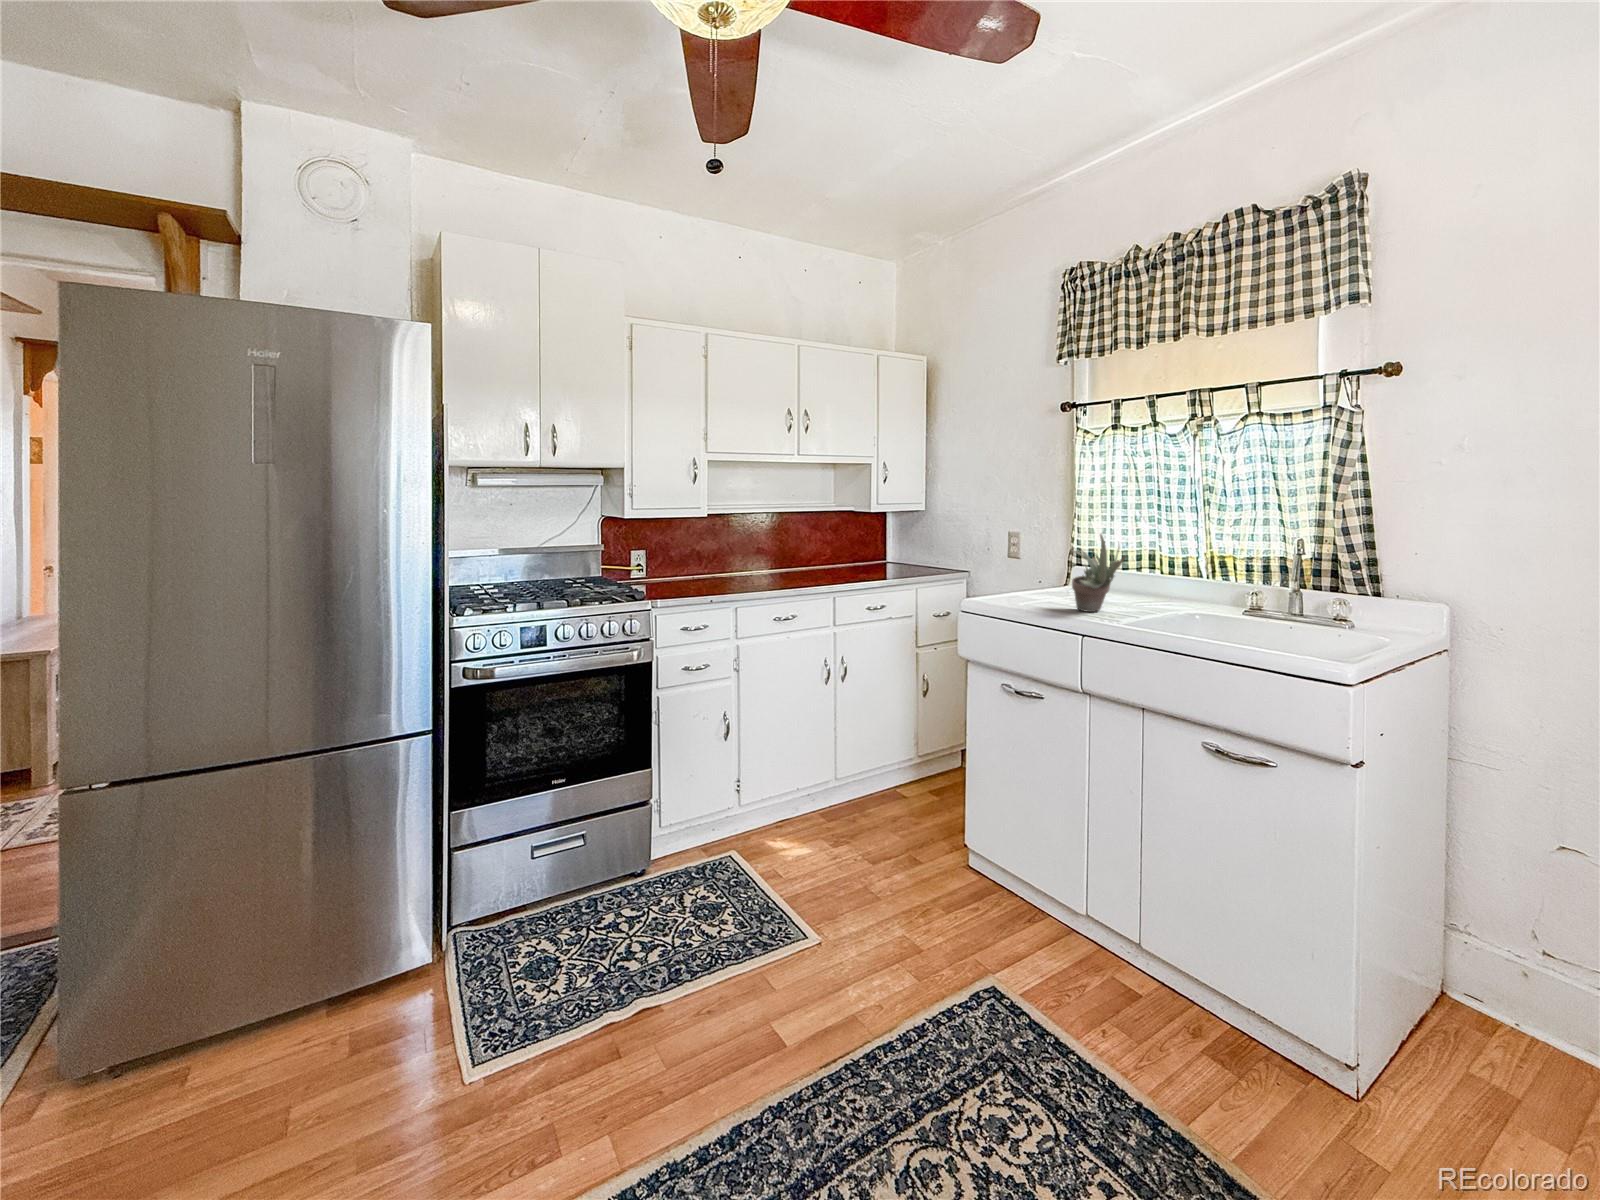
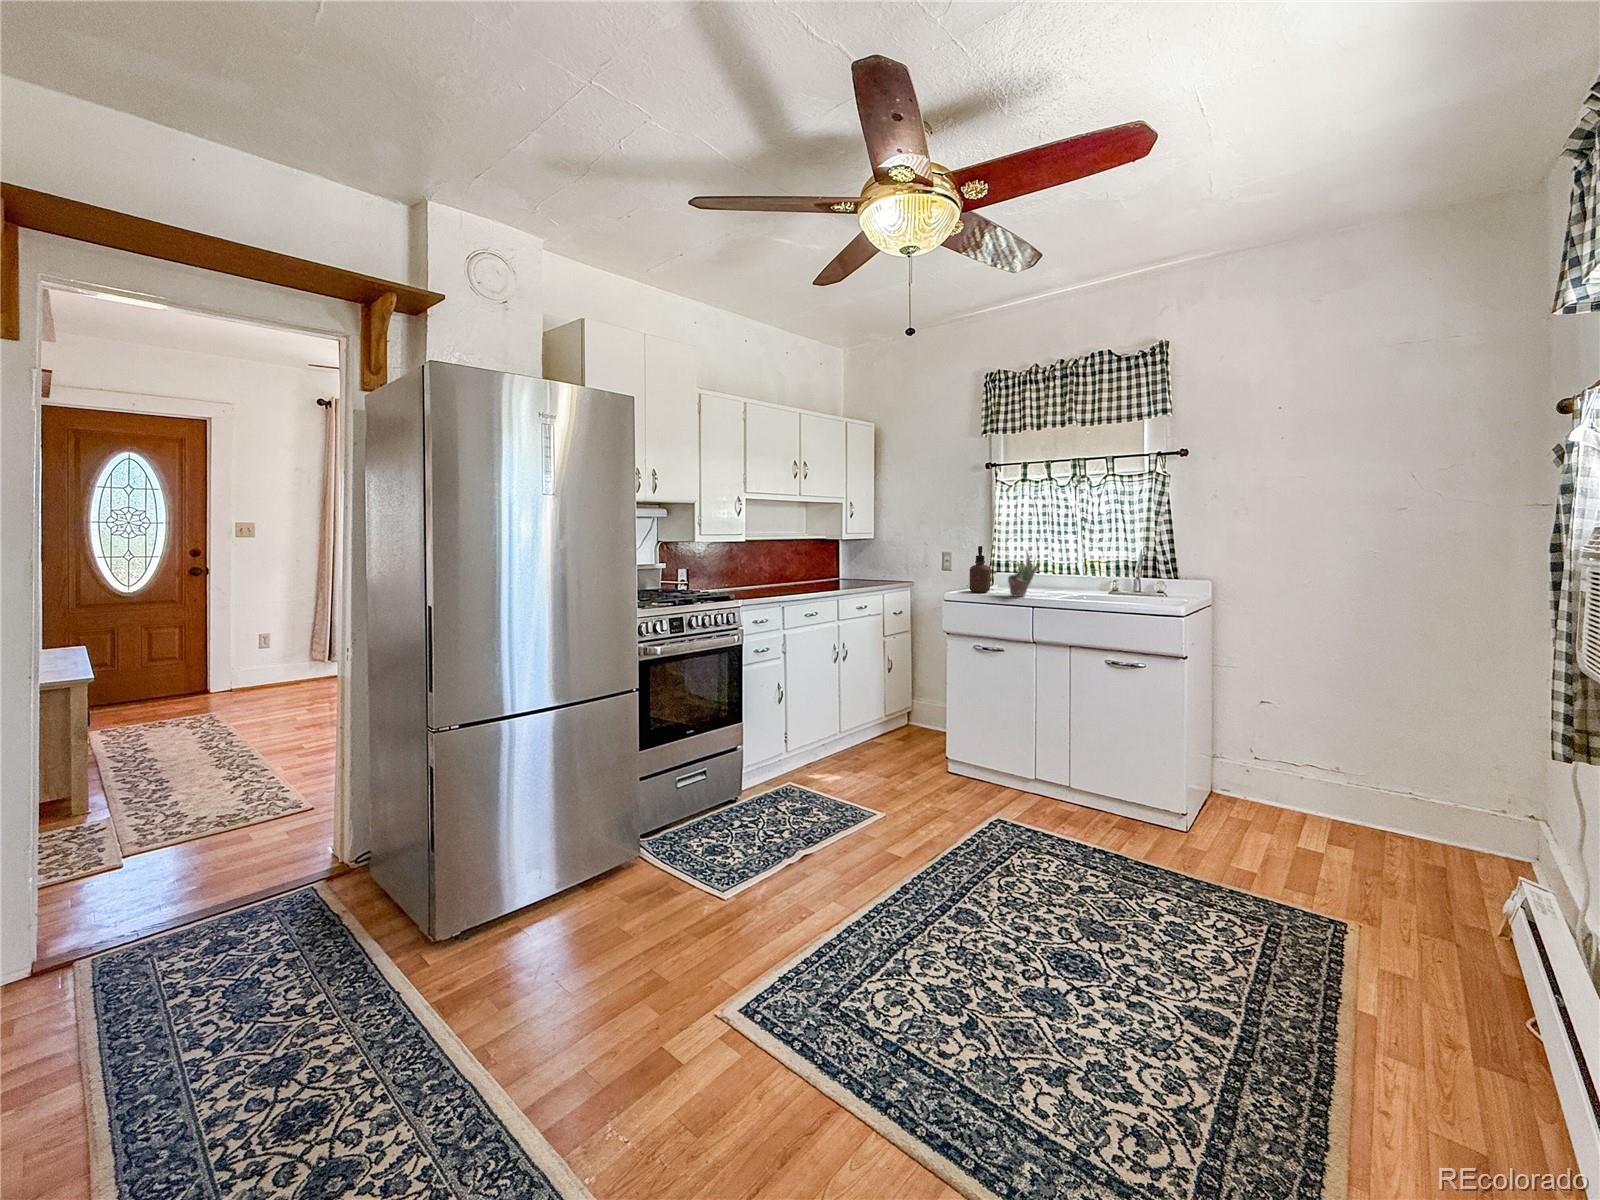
soap dispenser: none [1014,530,1048,603] -> present [969,546,990,593]

